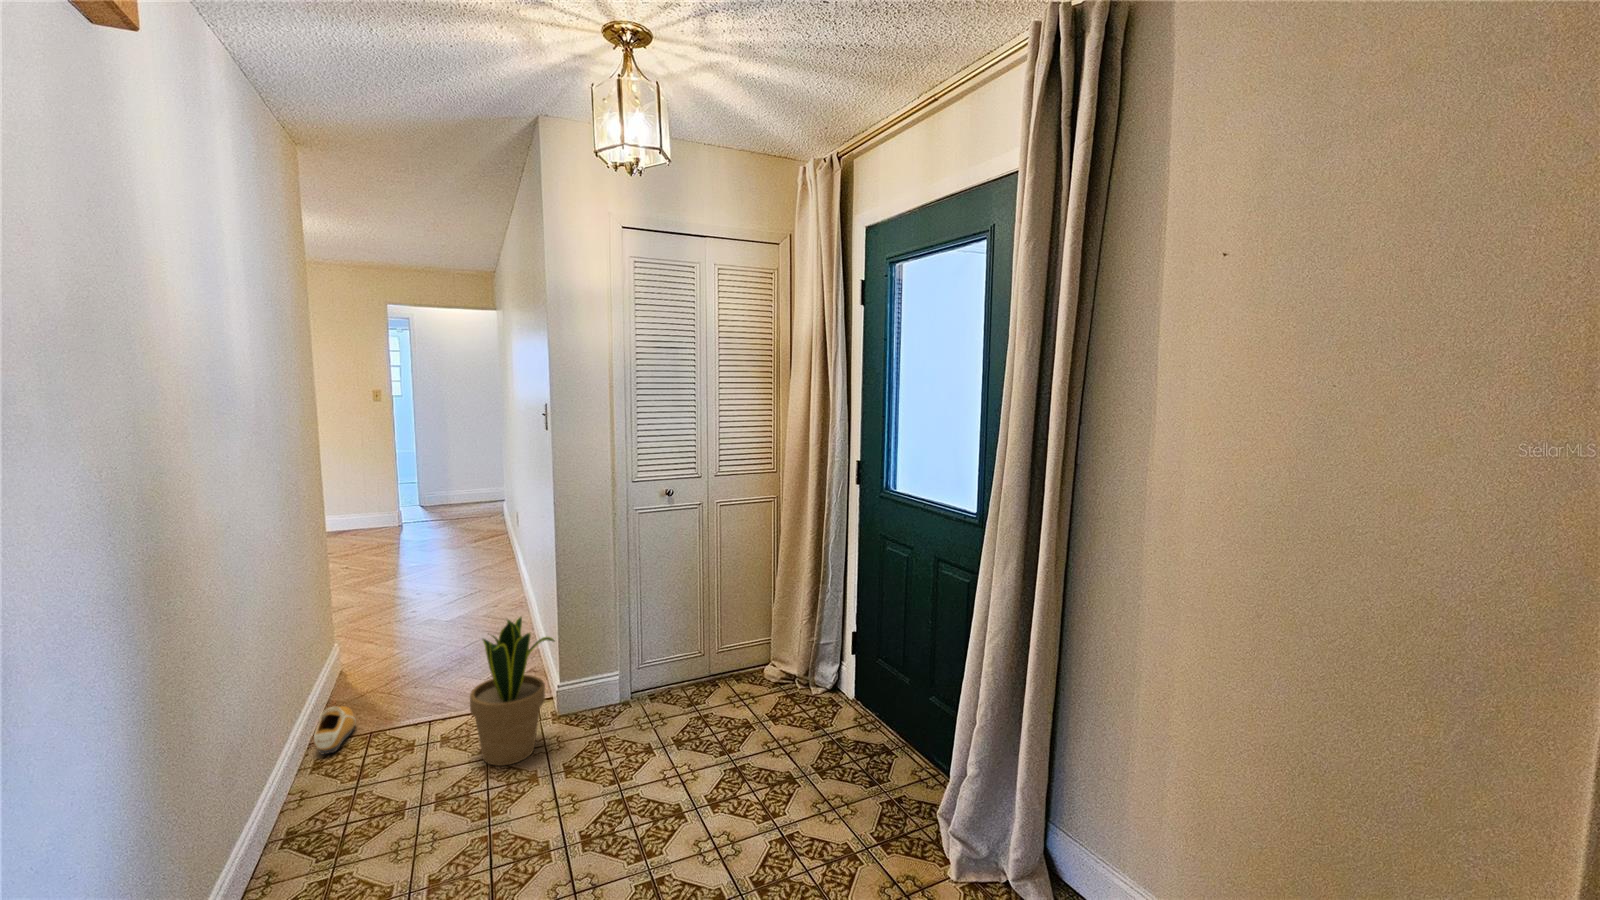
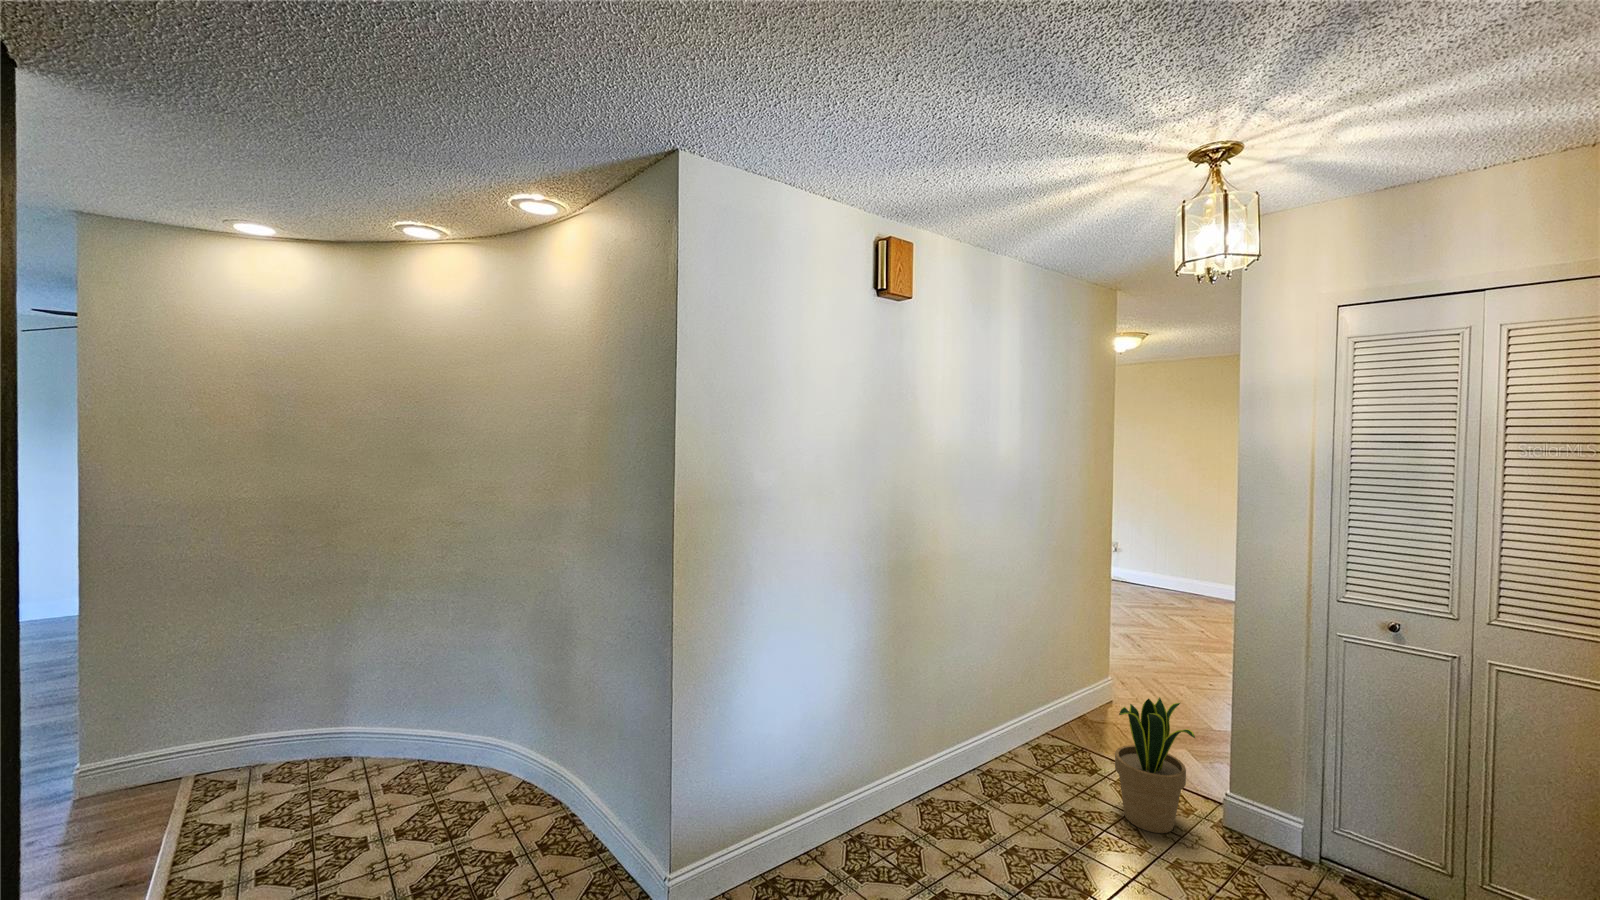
shoe: present [314,706,356,754] -> none [1040,714,1080,746]

